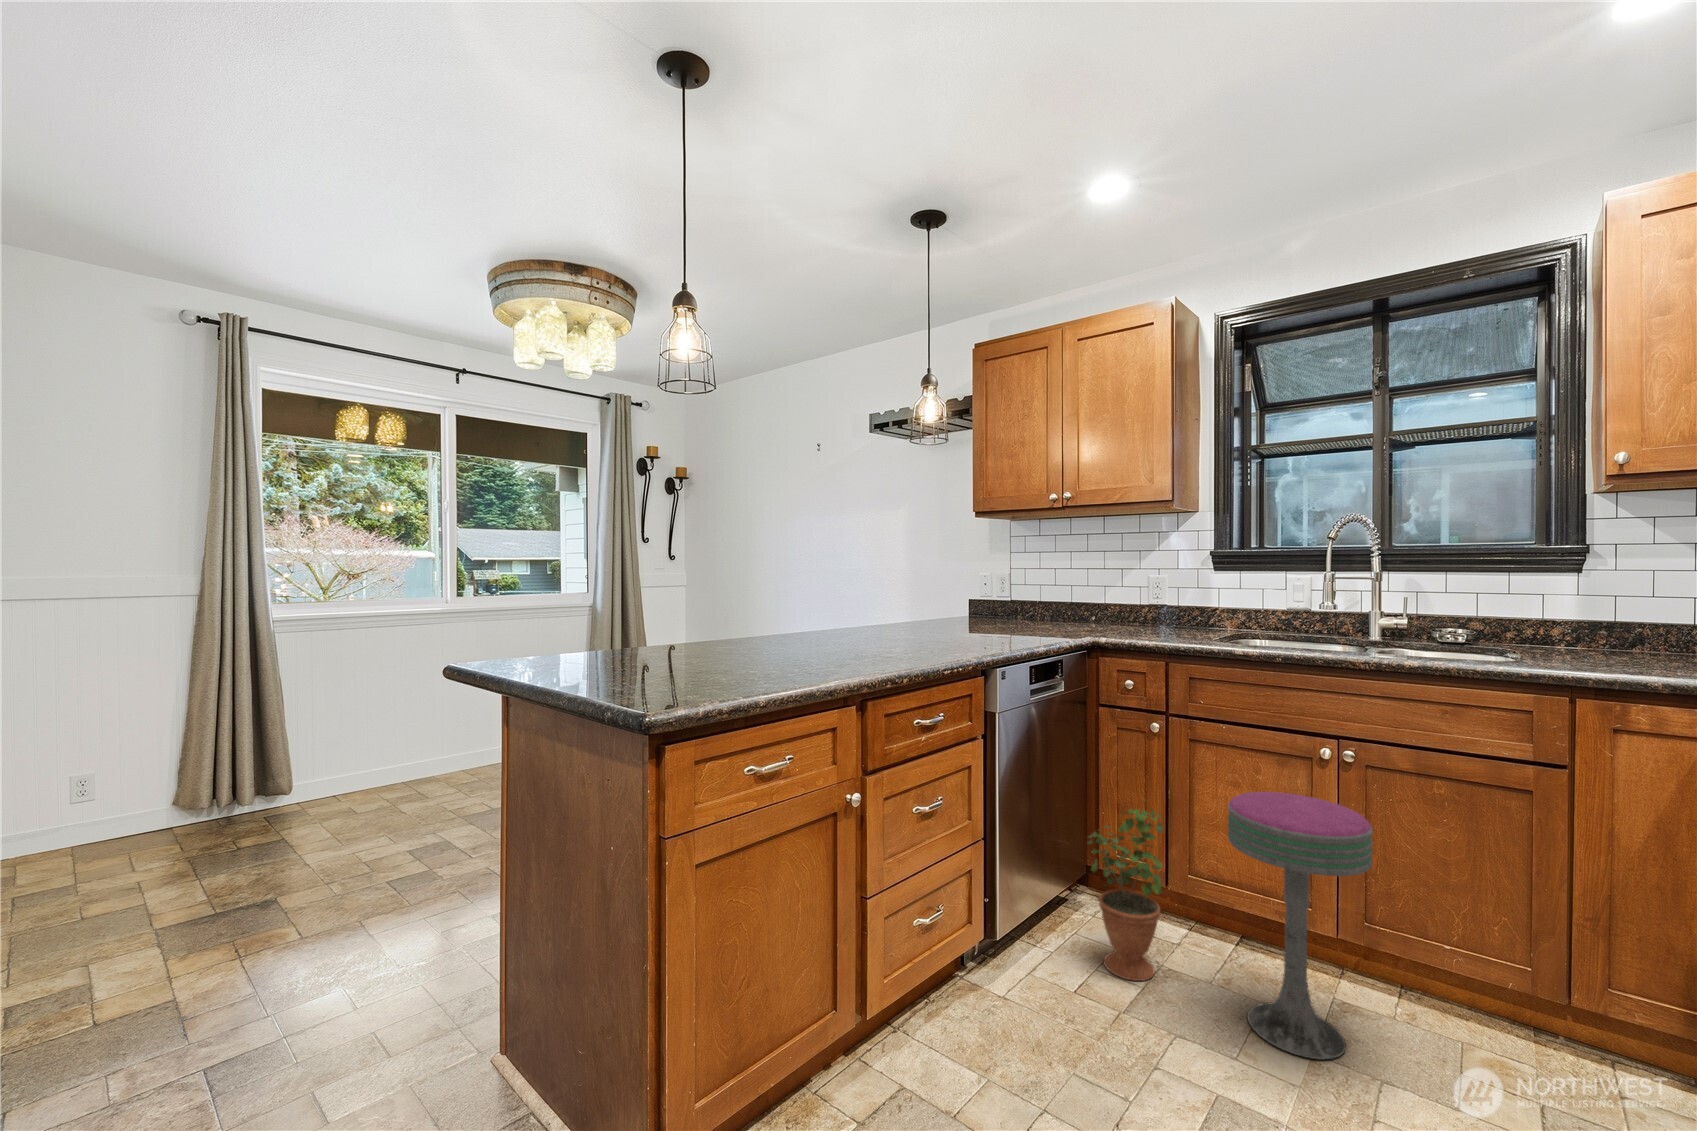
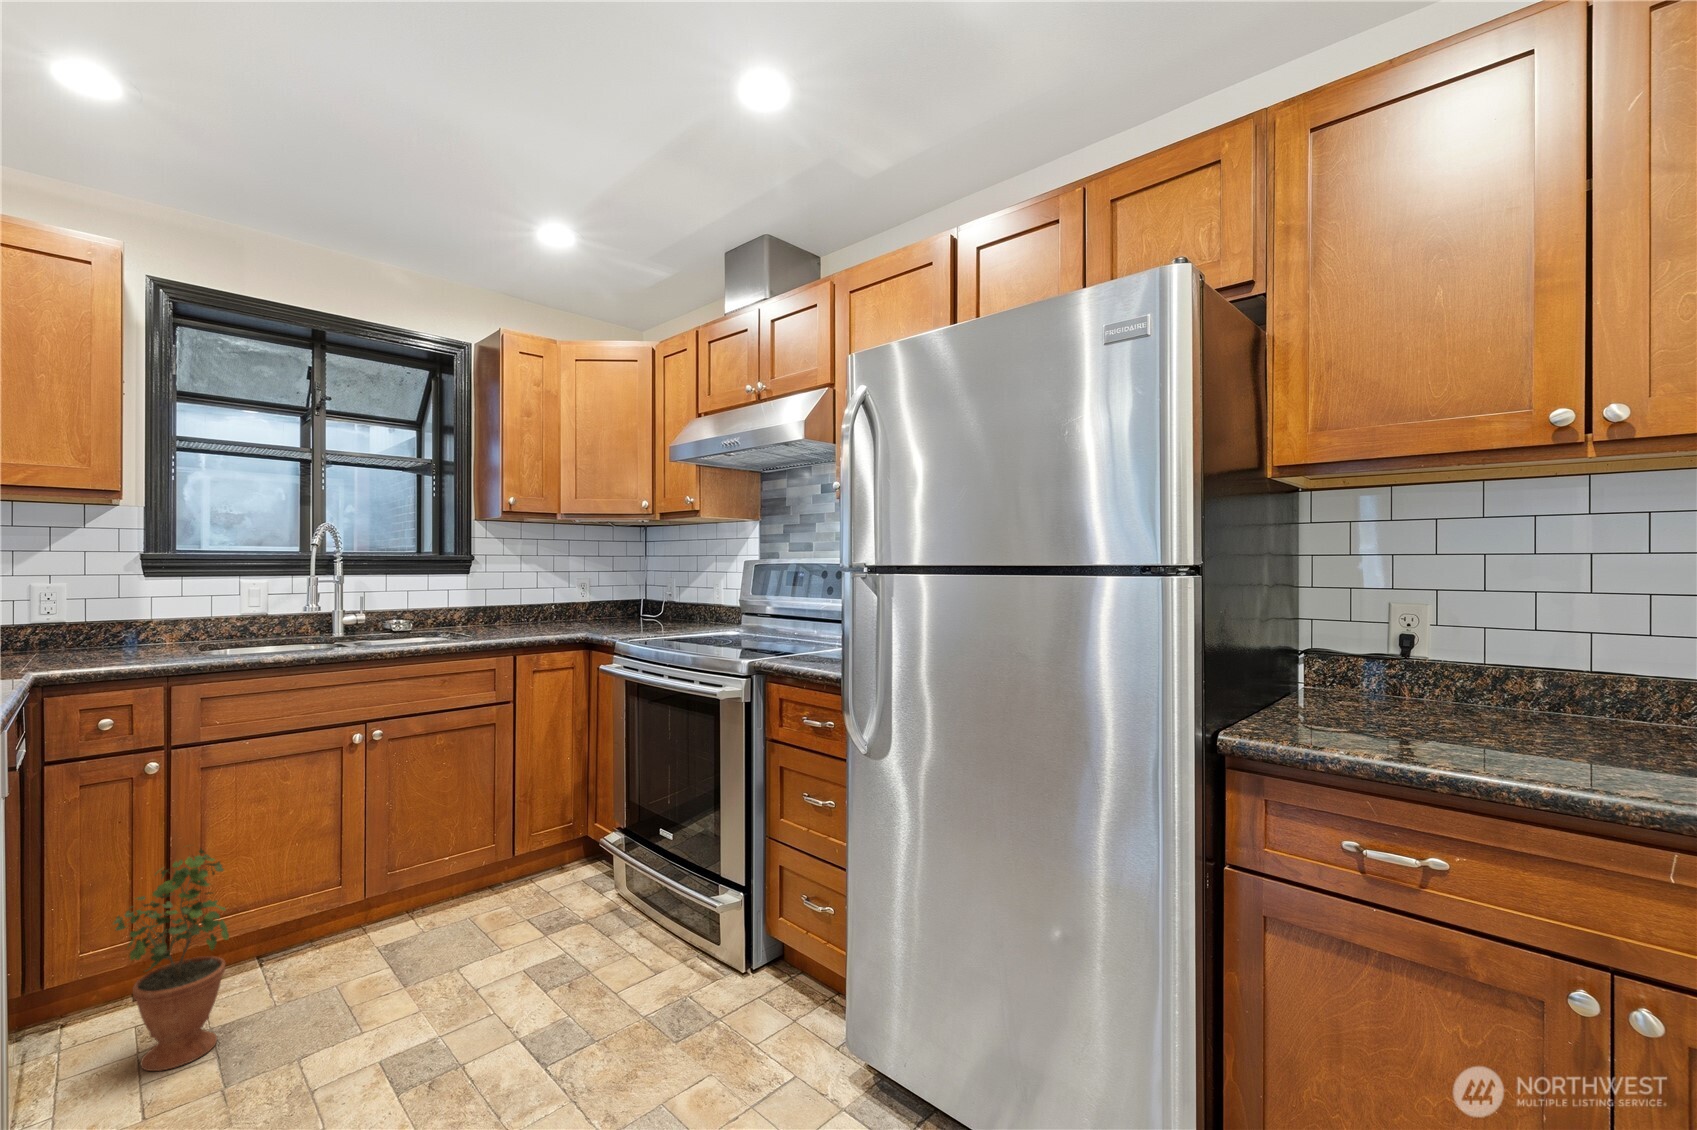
bar stool: present [1227,792,1373,1059] -> none [313,772,442,1006]

